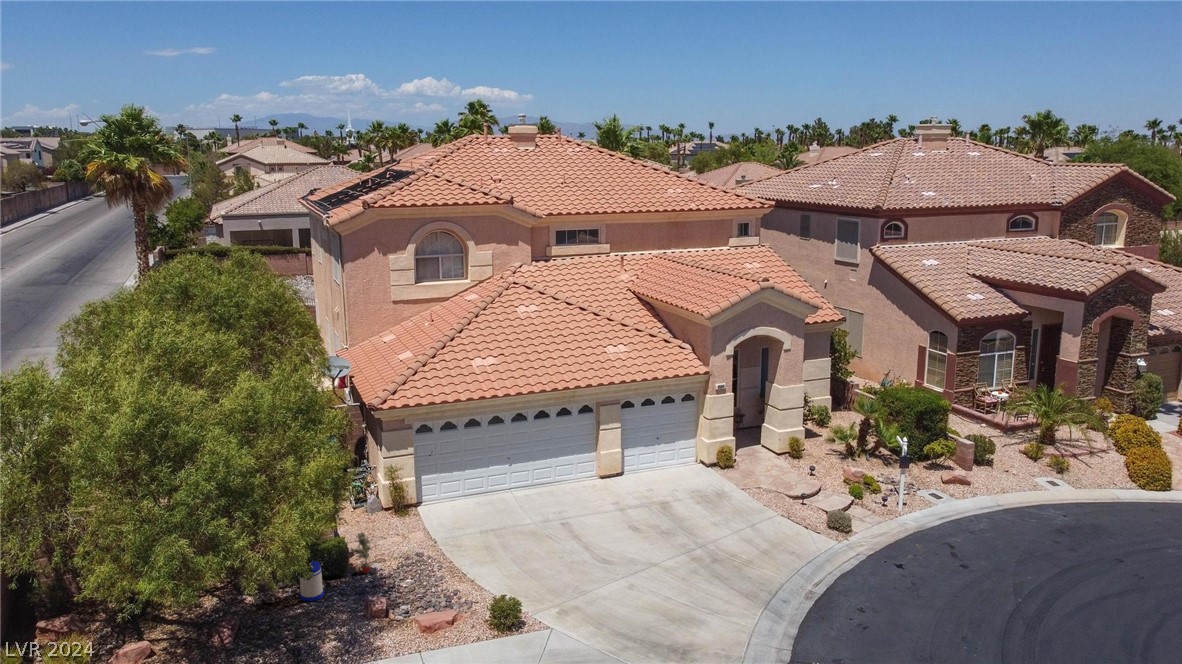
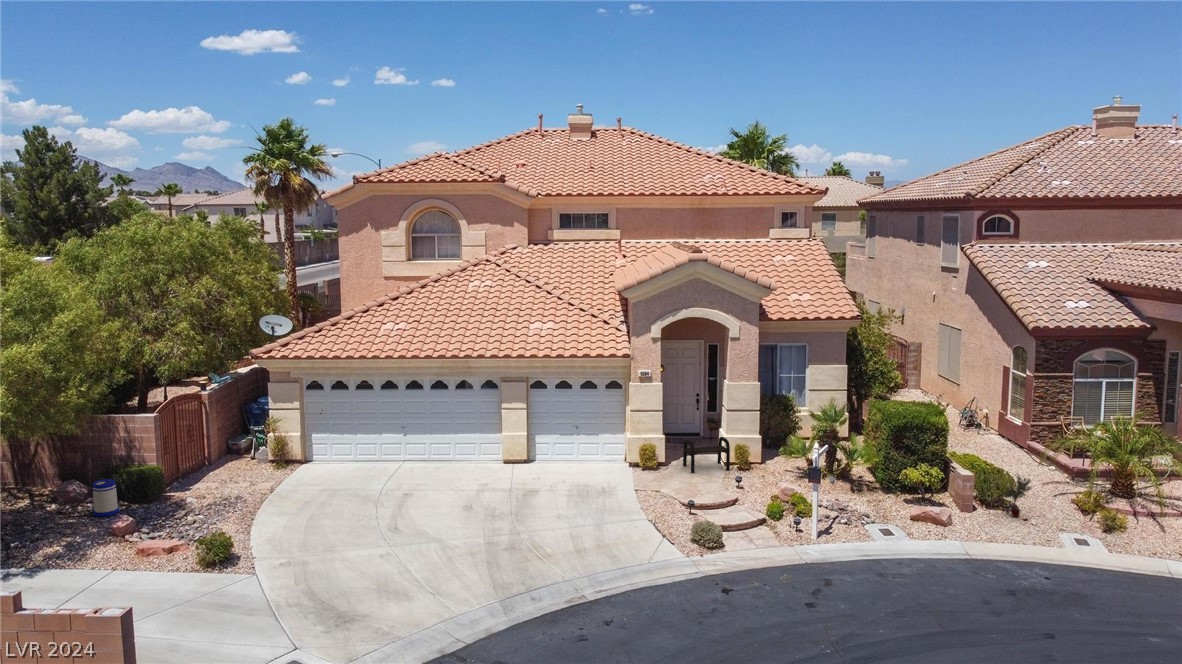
bench: none [740,431,779,465] -> present [683,437,730,473]
potted tree: present [350,532,371,573] -> present [1003,475,1031,517]

